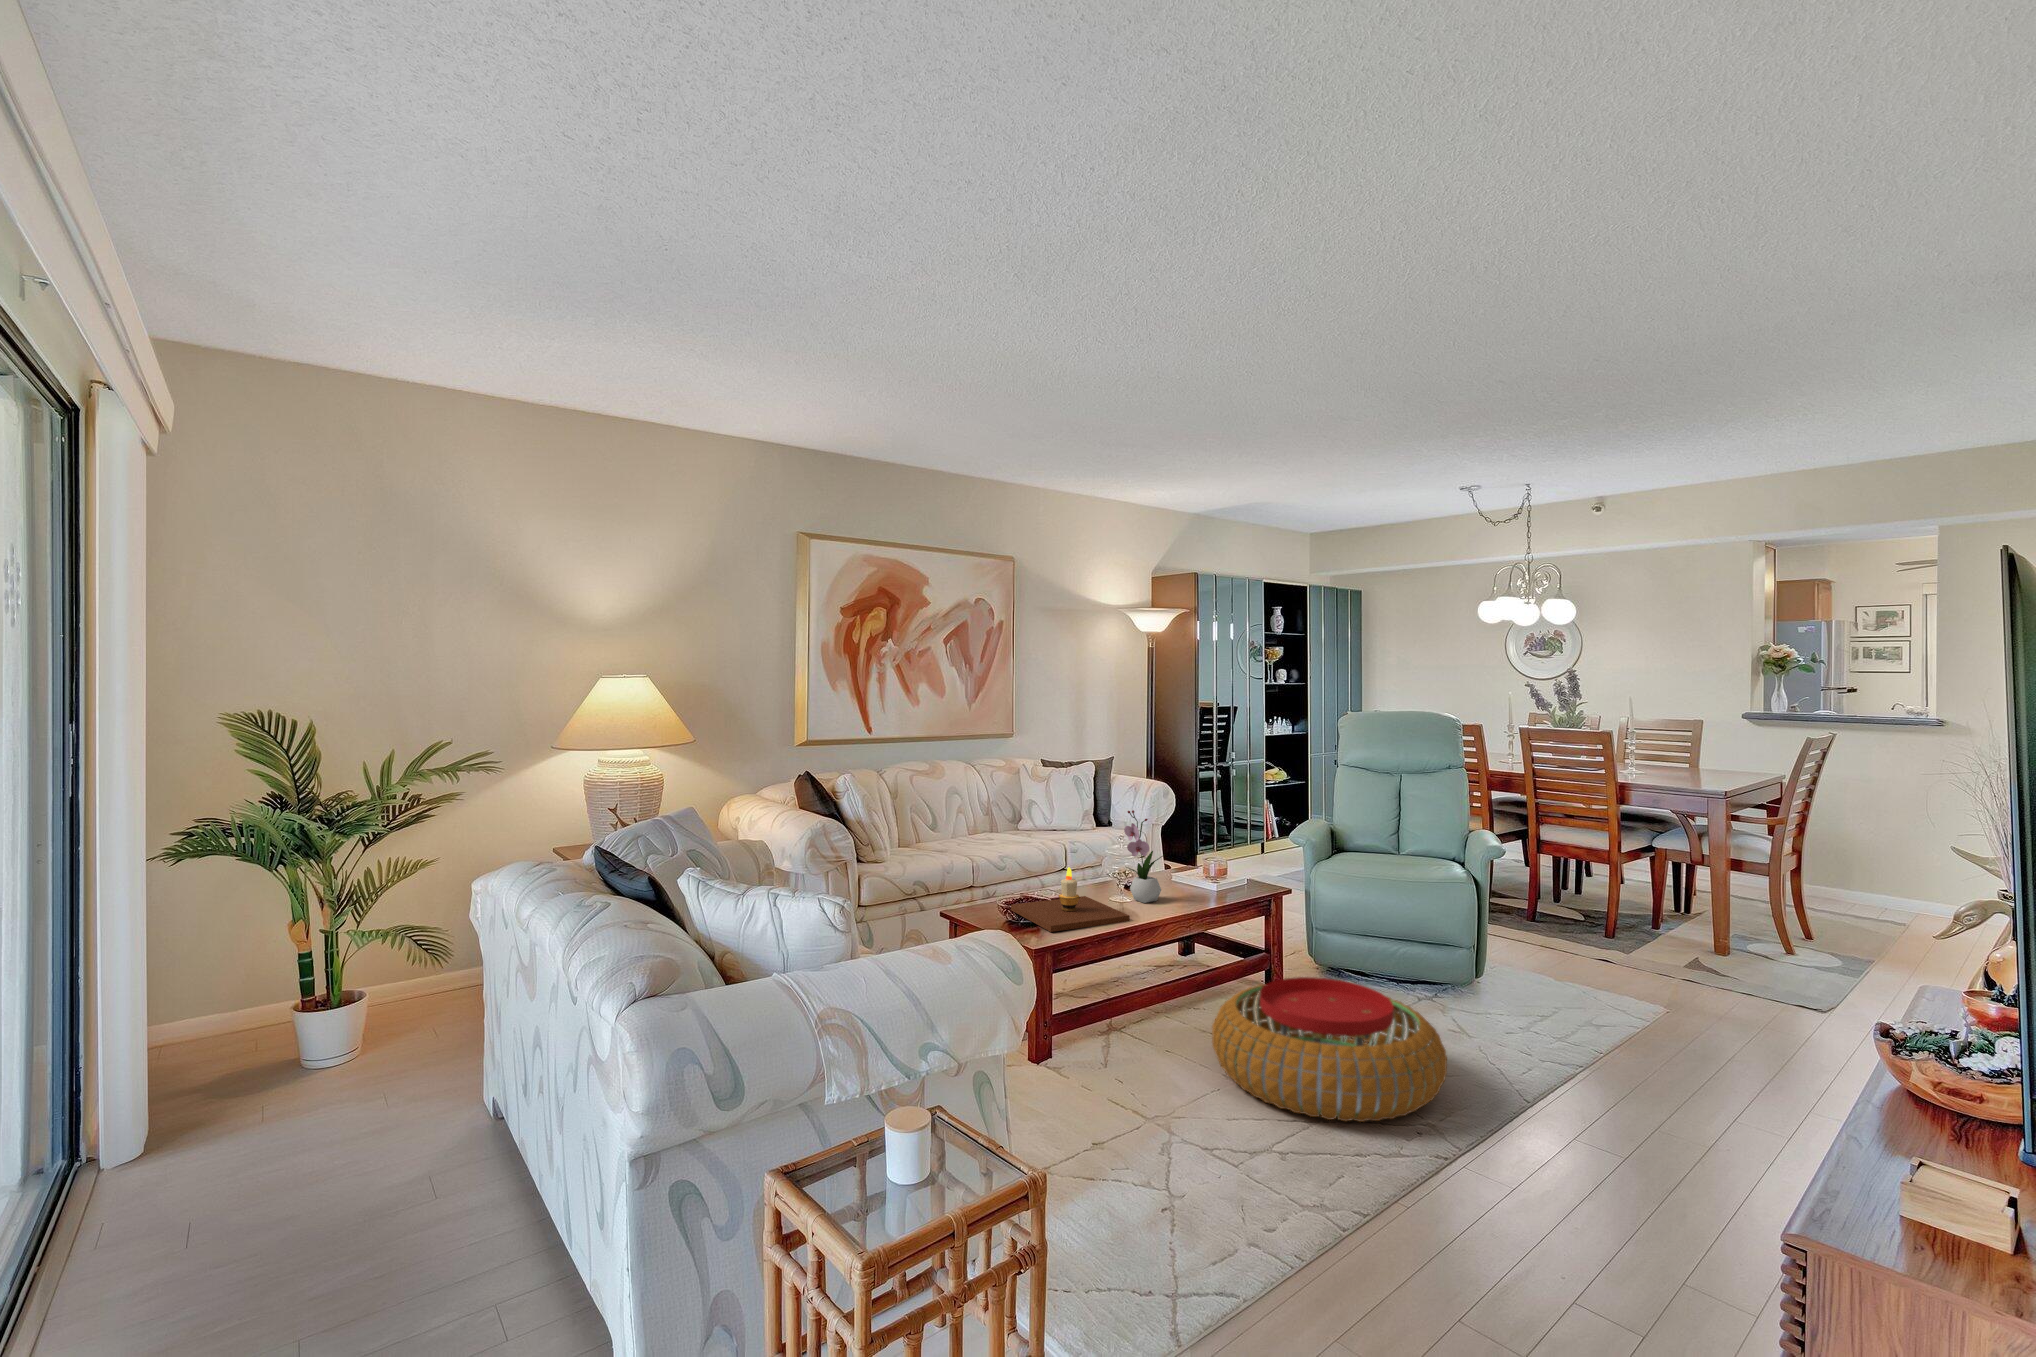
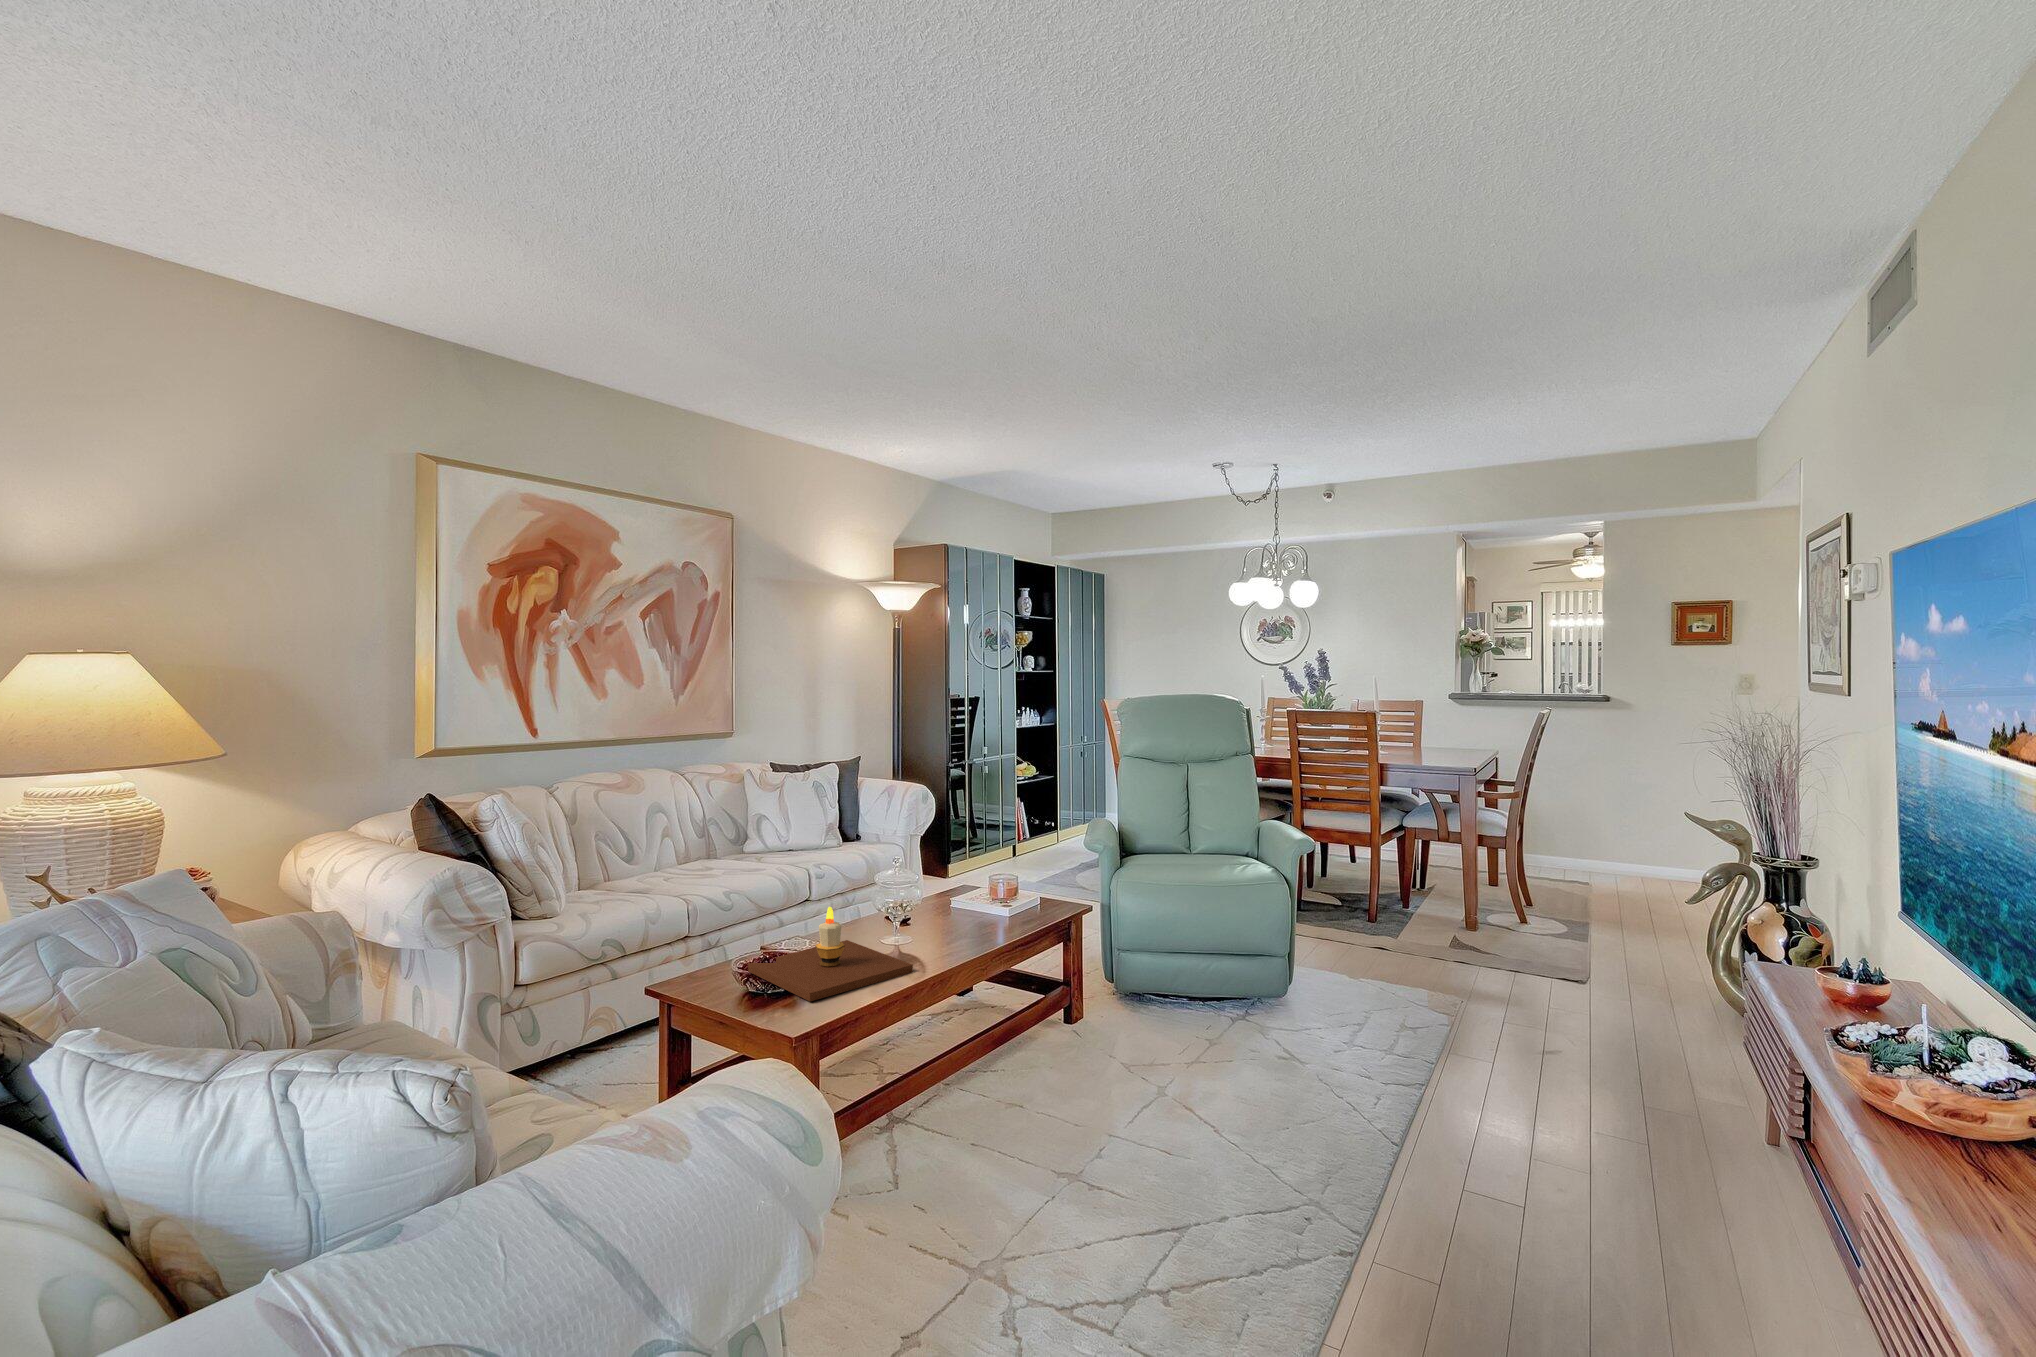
flower arrangement: present [1124,810,1164,903] -> none [898,824,950,942]
pouf: present [1212,977,1447,1122] -> none [1031,1023,1318,1220]

